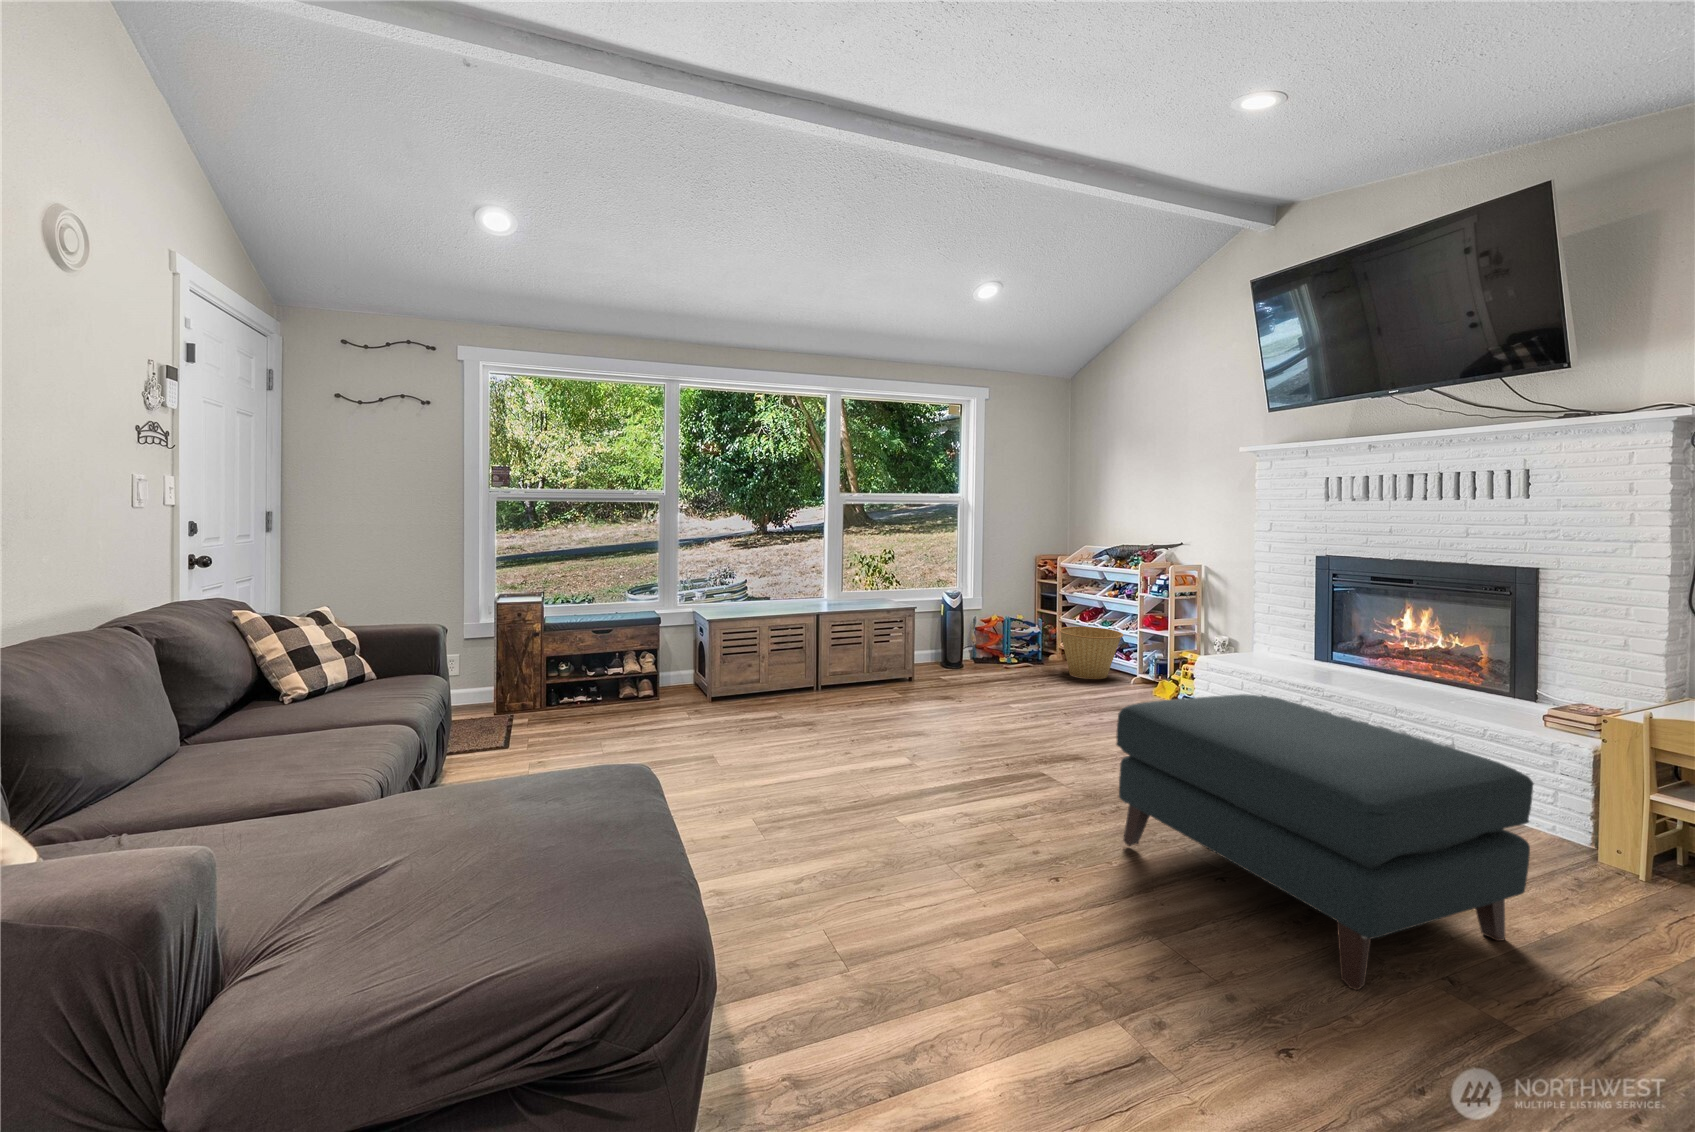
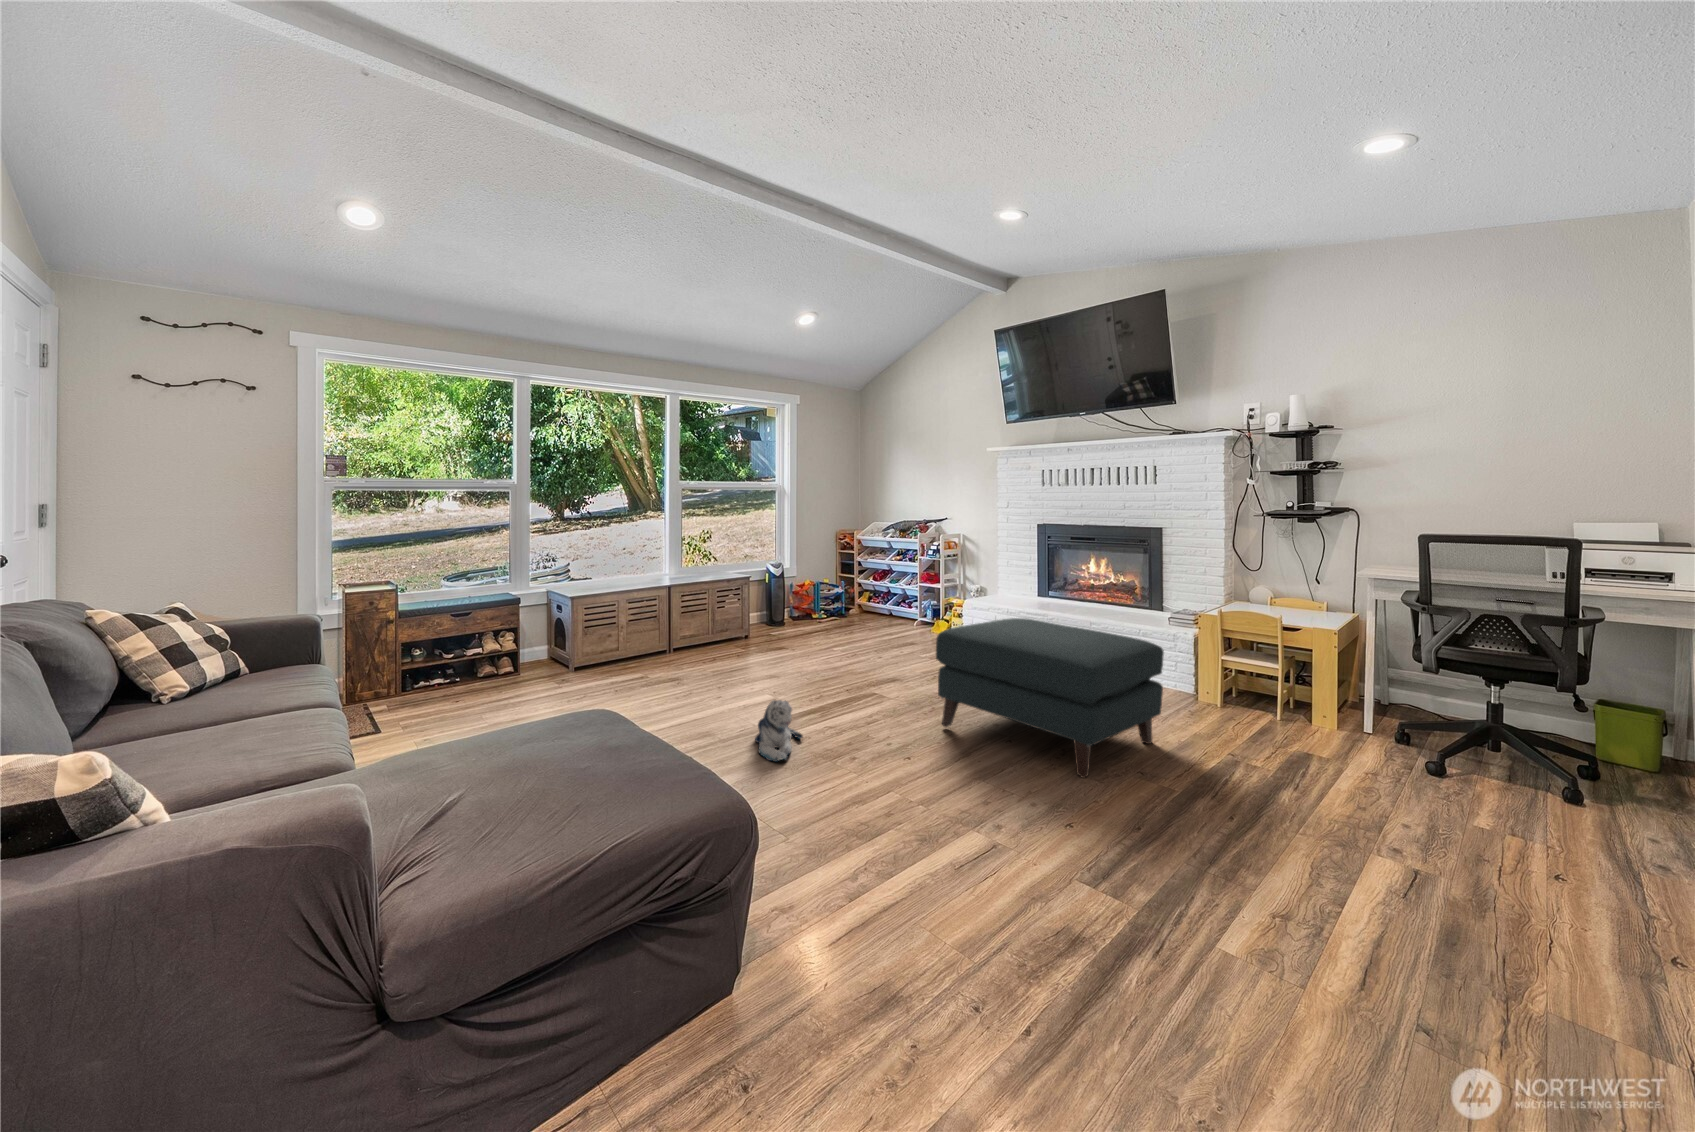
basket: present [1059,627,1124,679] -> none [859,585,908,626]
plush toy: none [854,776,920,863] -> present [755,700,803,762]

